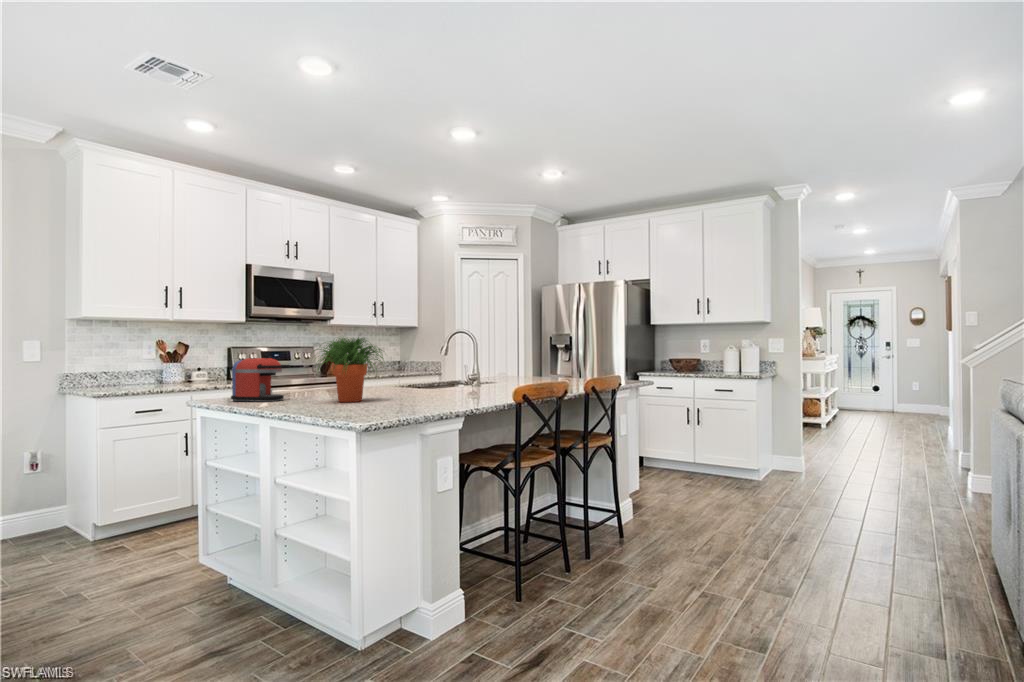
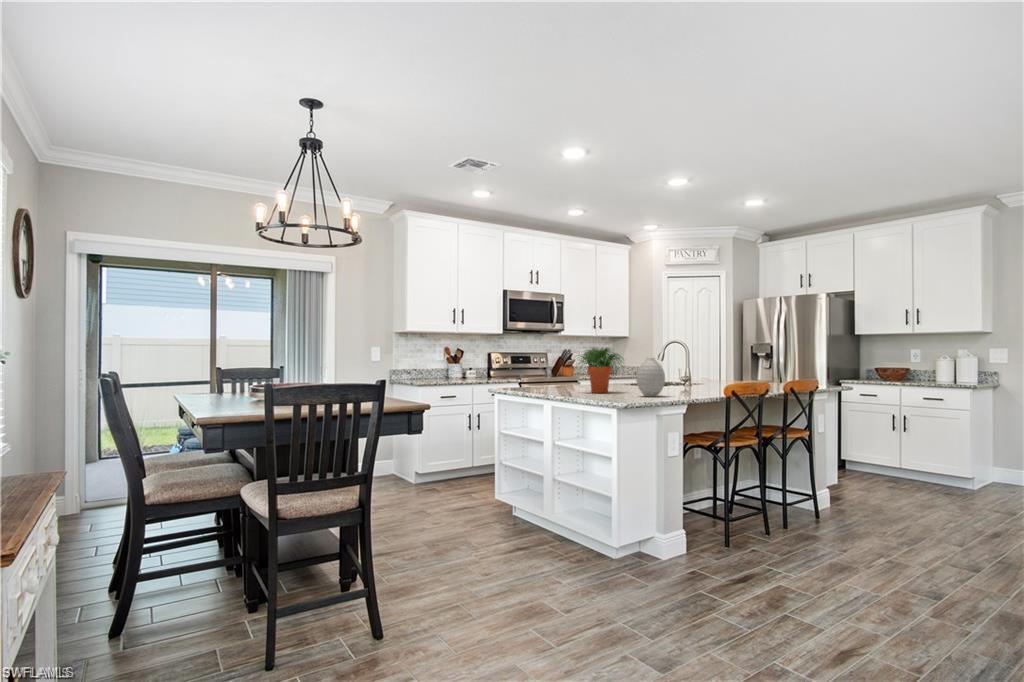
vase: none [394,351,434,406] -> present [636,358,665,397]
coffee maker: present [231,358,290,402] -> none [515,361,555,392]

